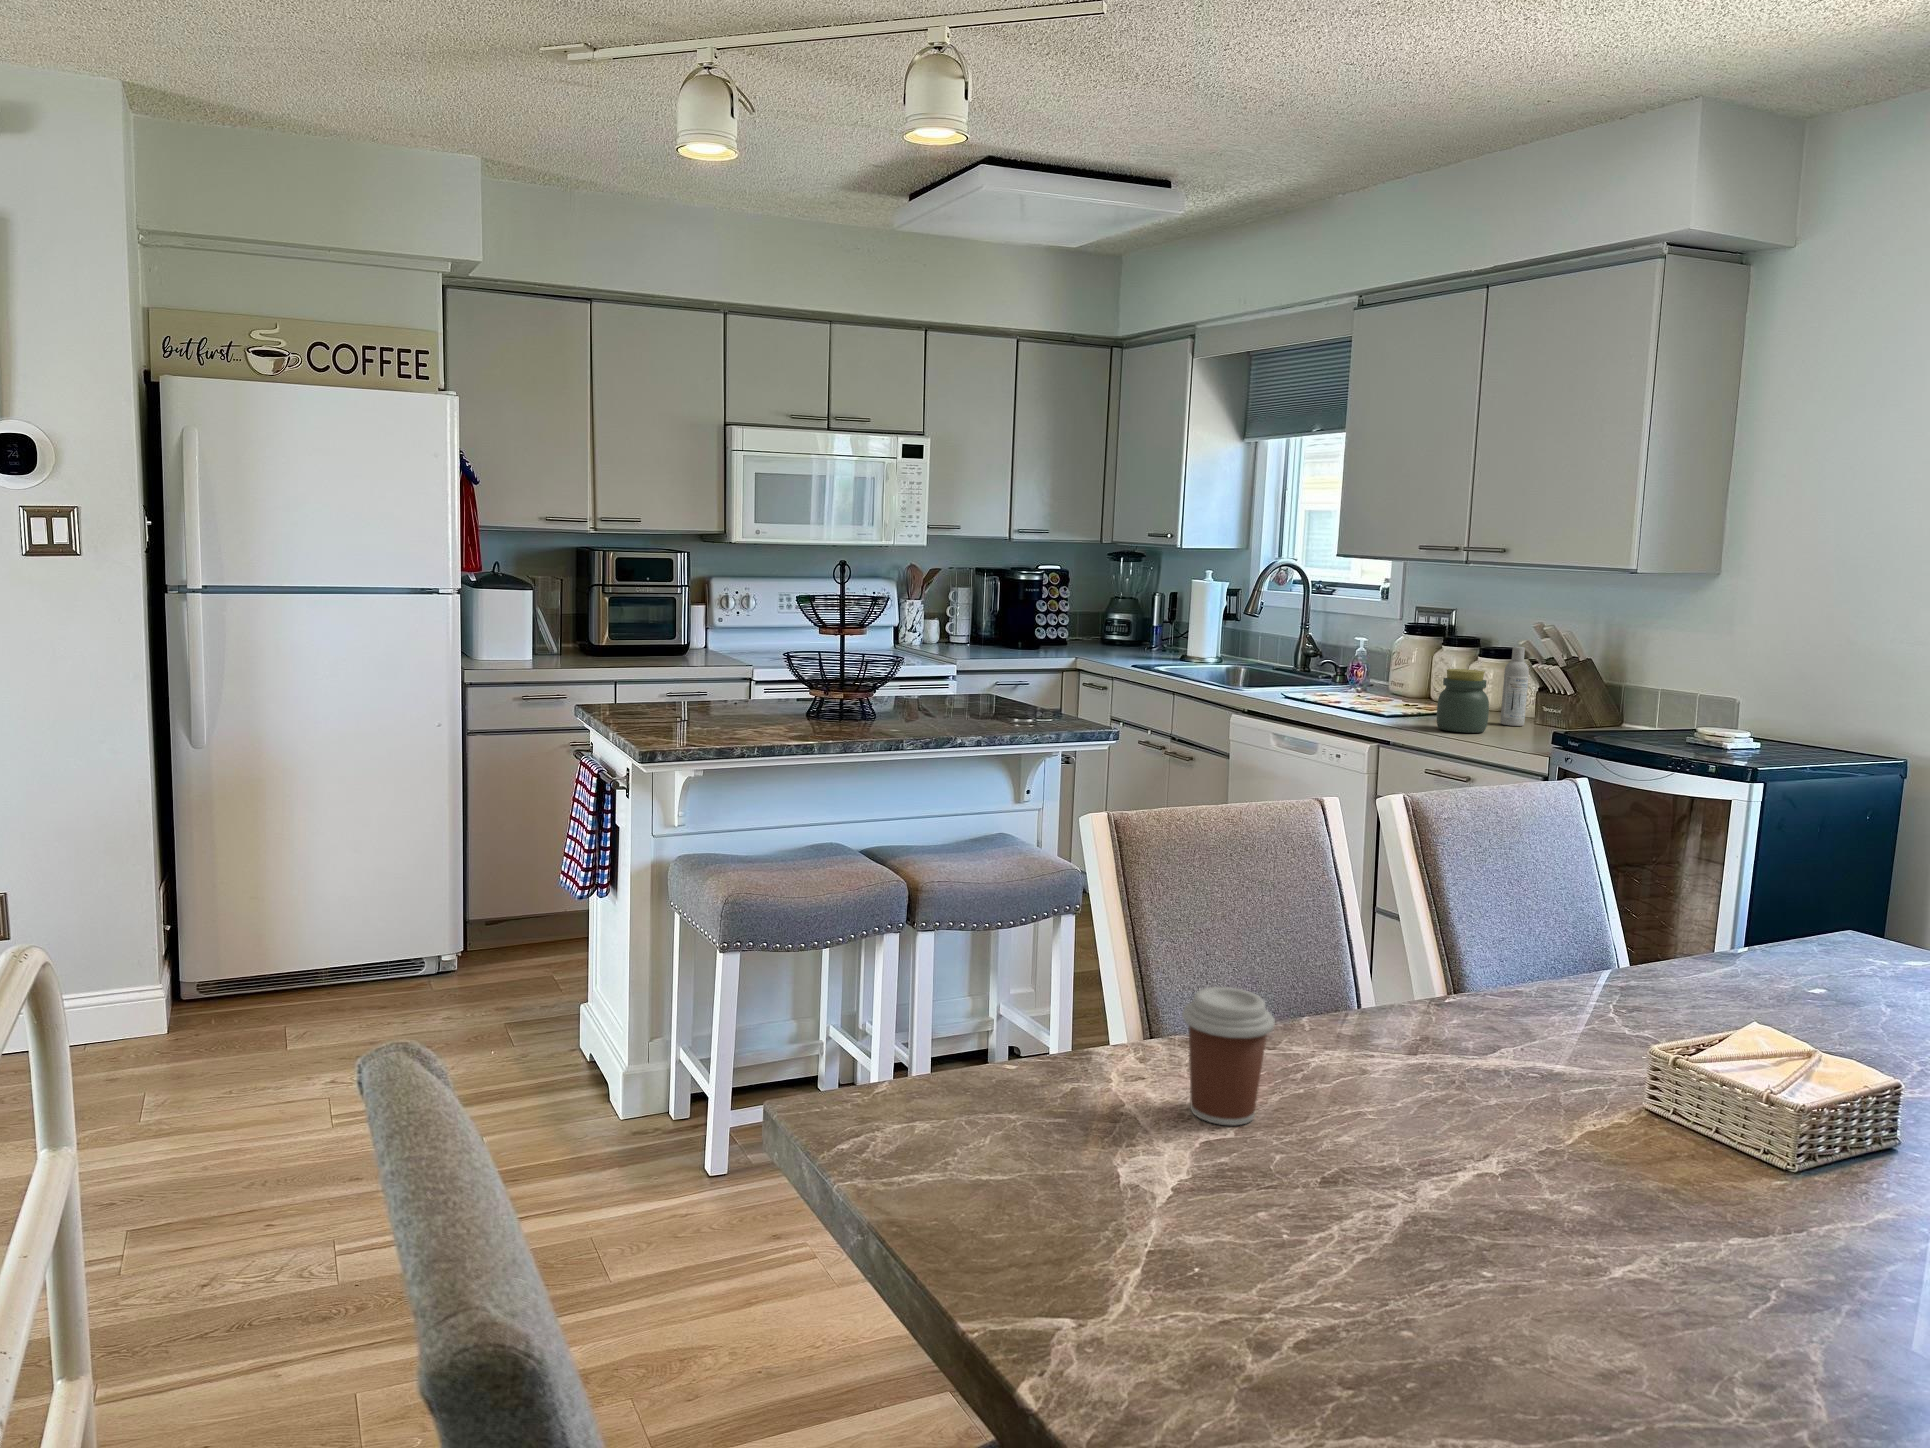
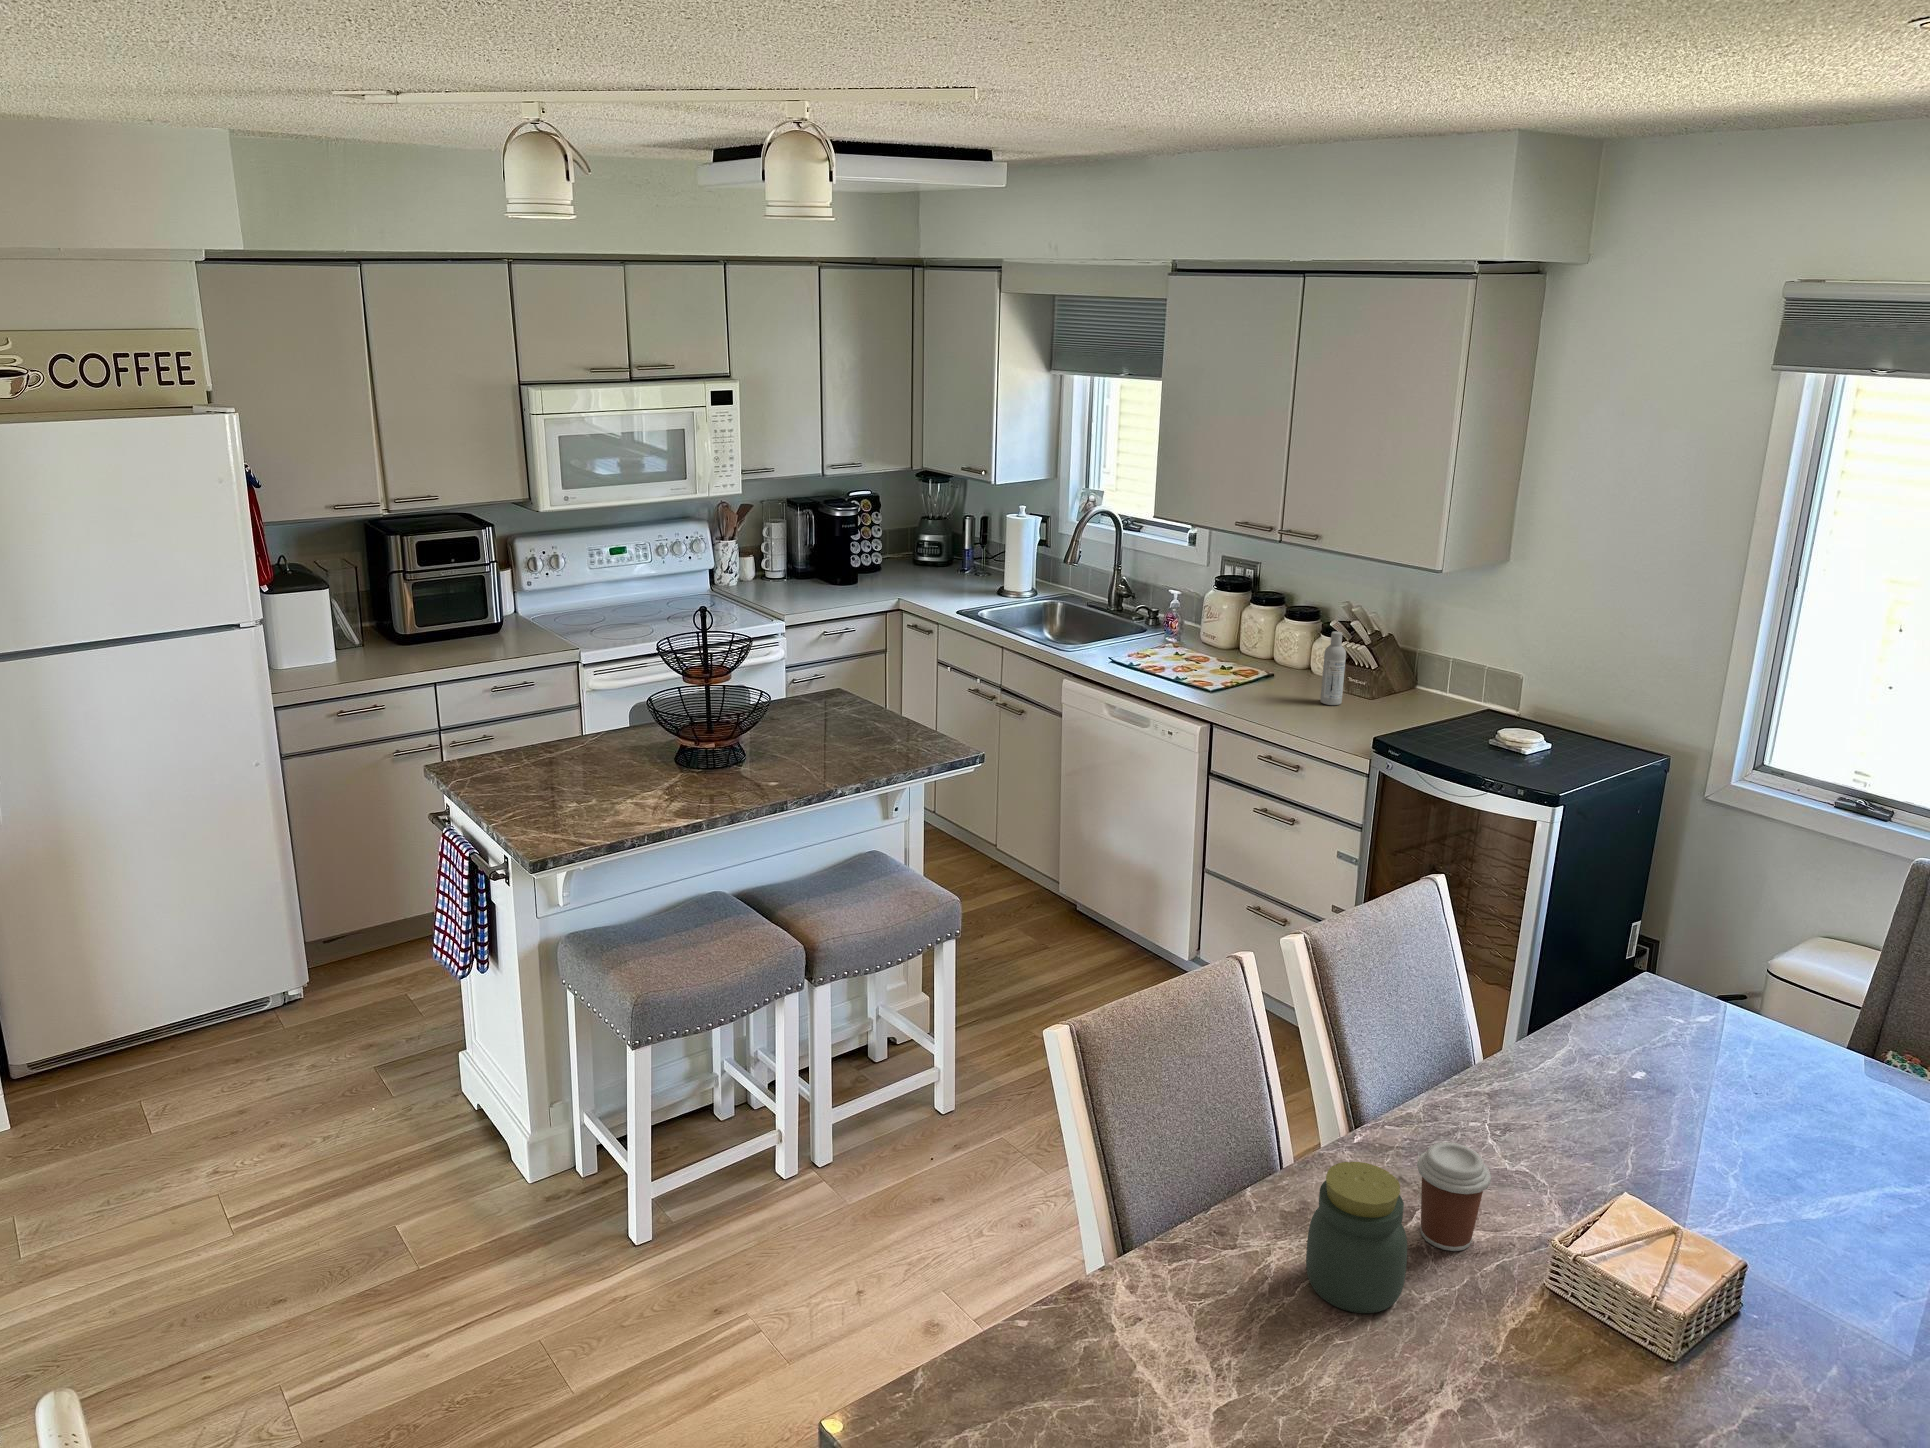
jar: present [1437,669,1489,733] -> present [1306,1162,1407,1313]
coffee cup: present [1182,987,1275,1125] -> present [1417,1142,1491,1251]

